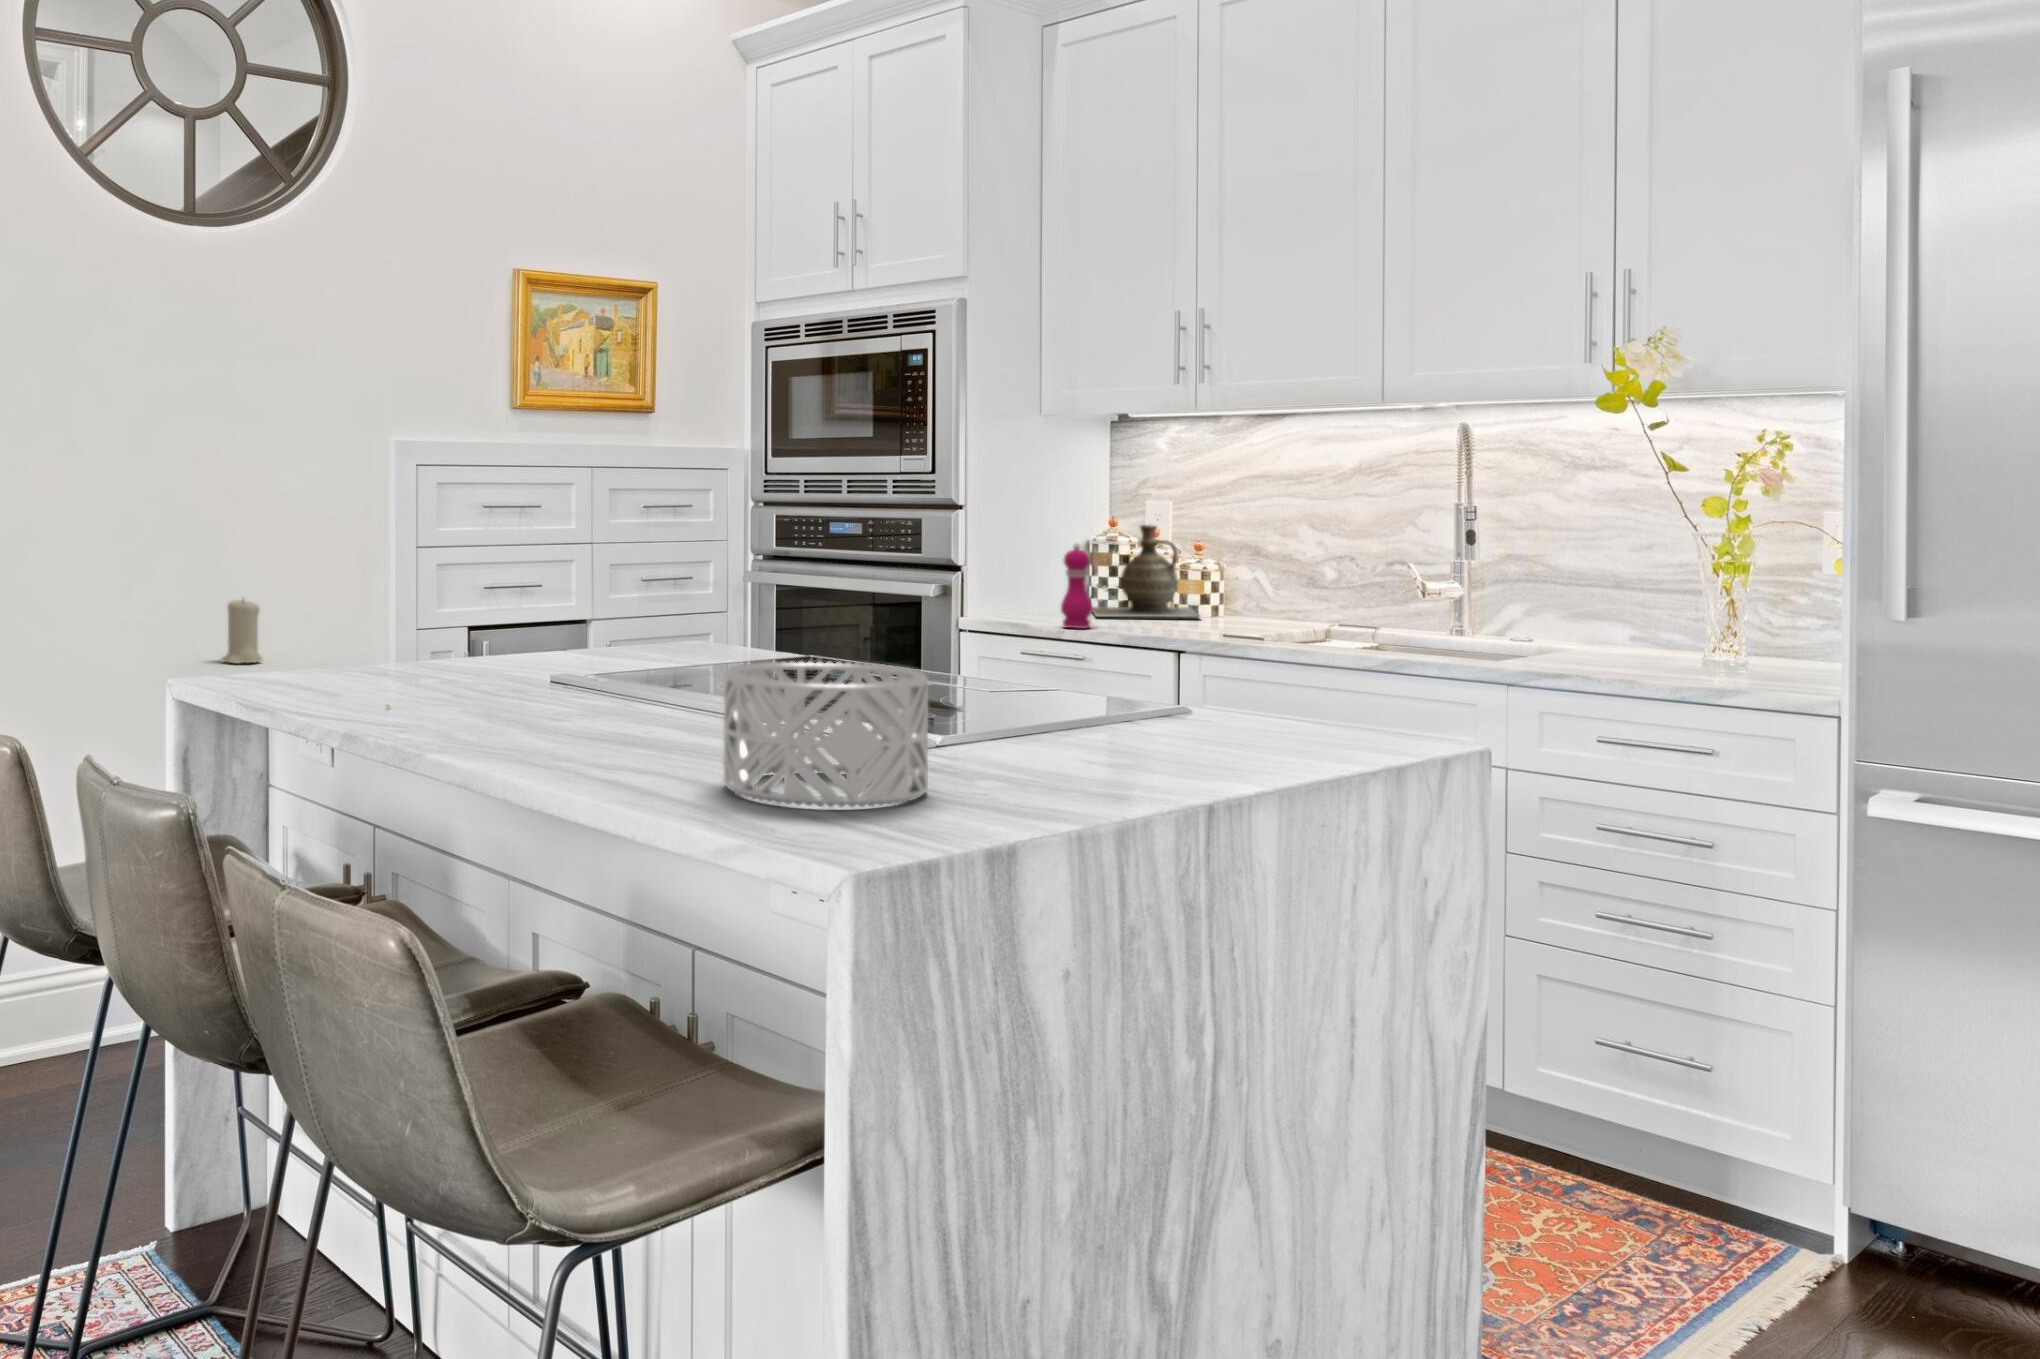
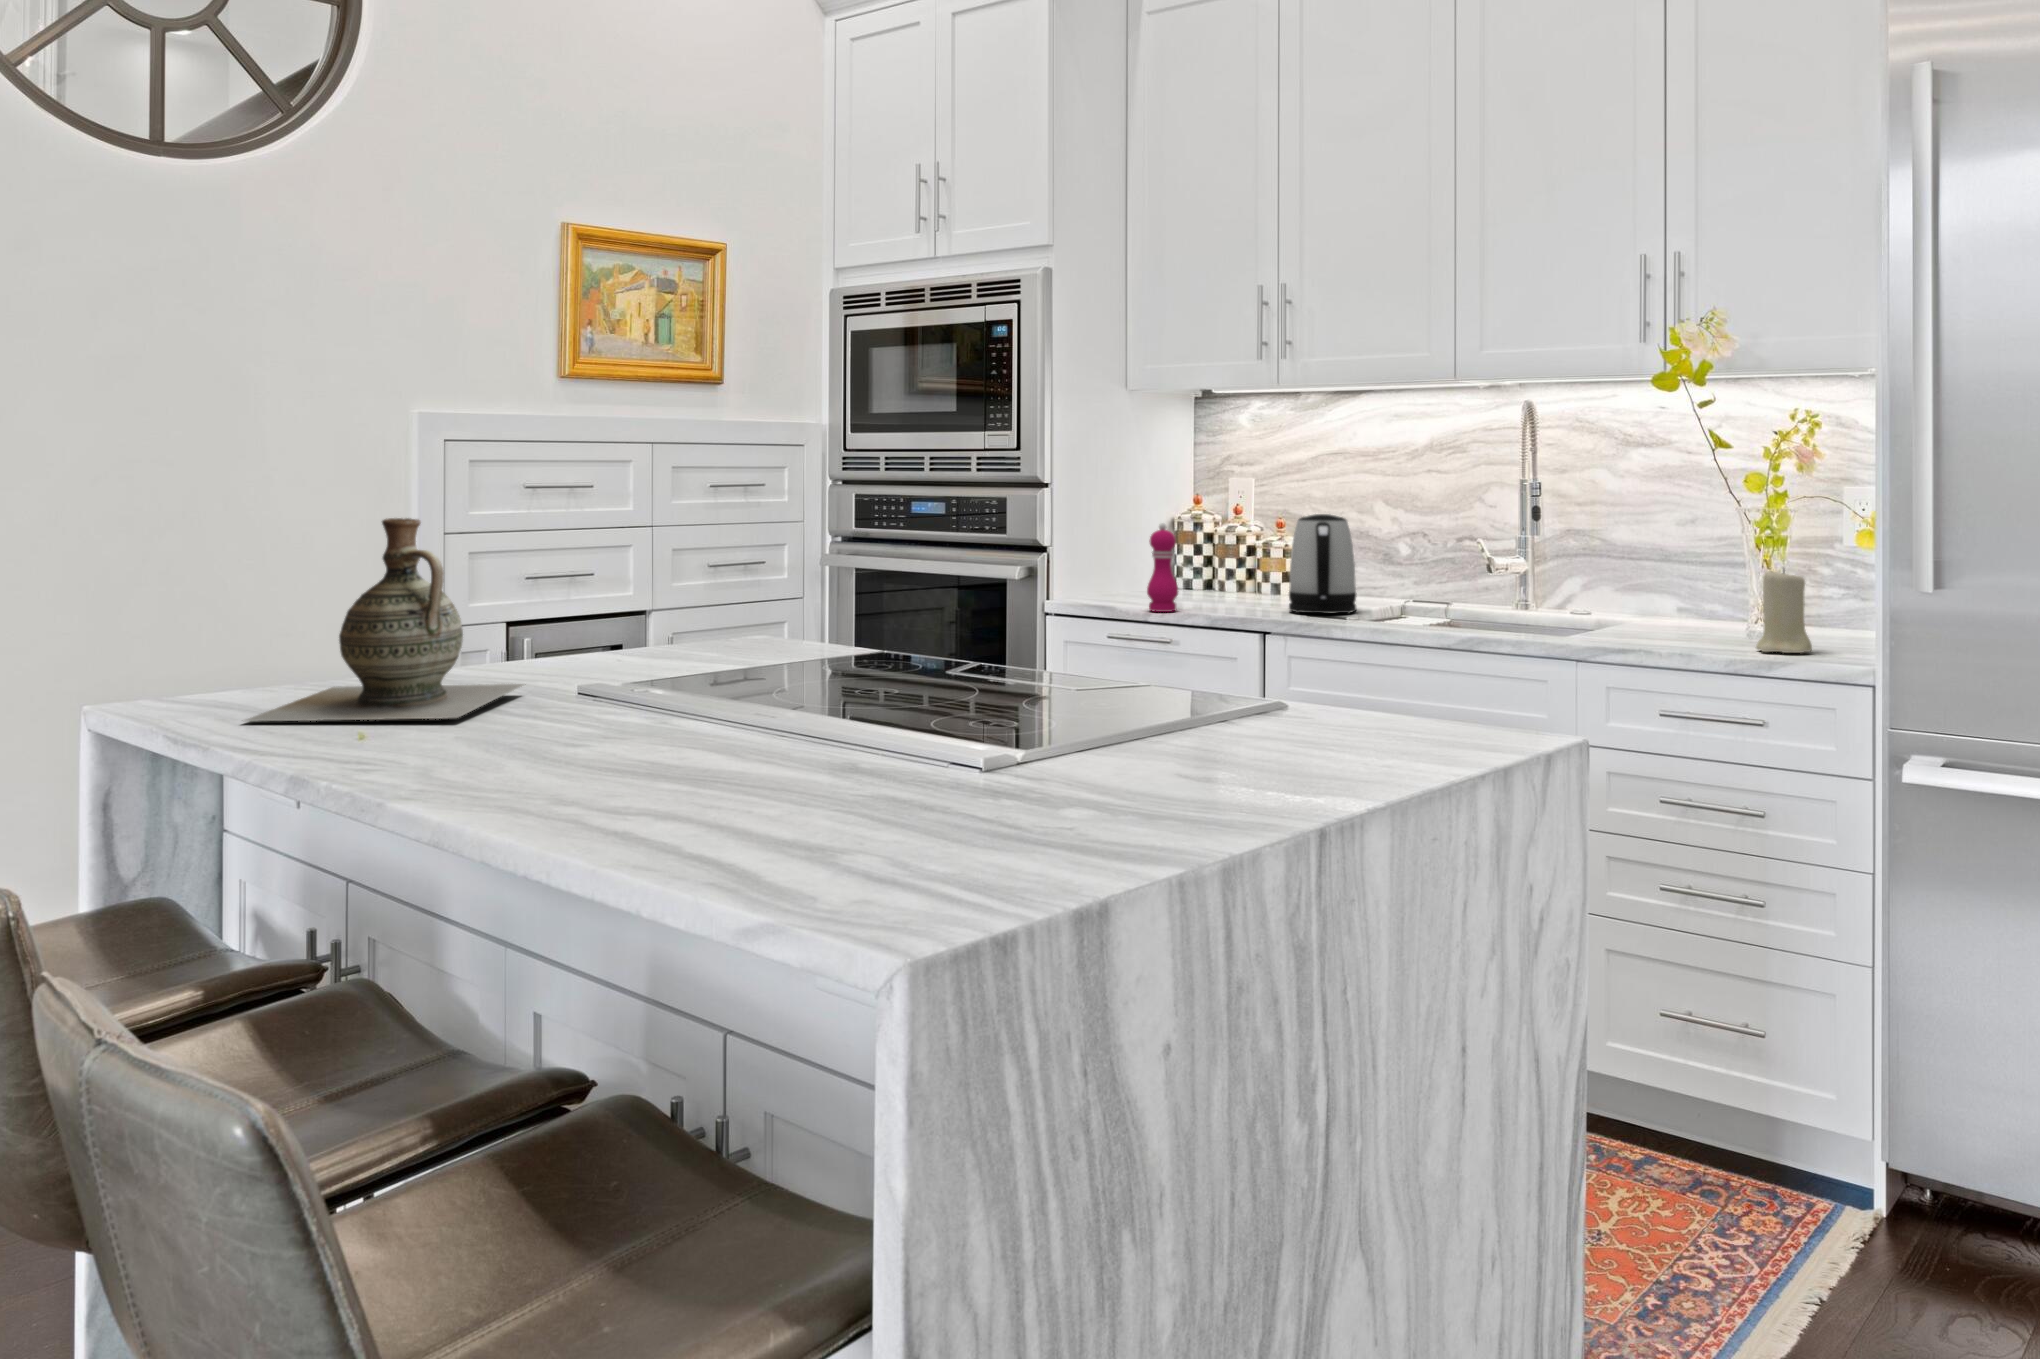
ceramic jug: present [1093,525,1199,617] -> present [245,518,522,722]
kettle: none [1205,536,1276,634] -> present [1289,514,1356,613]
candle: present [221,599,262,663] -> present [1756,569,1812,653]
decorative bowl: present [723,661,928,807] -> none [752,670,1002,858]

